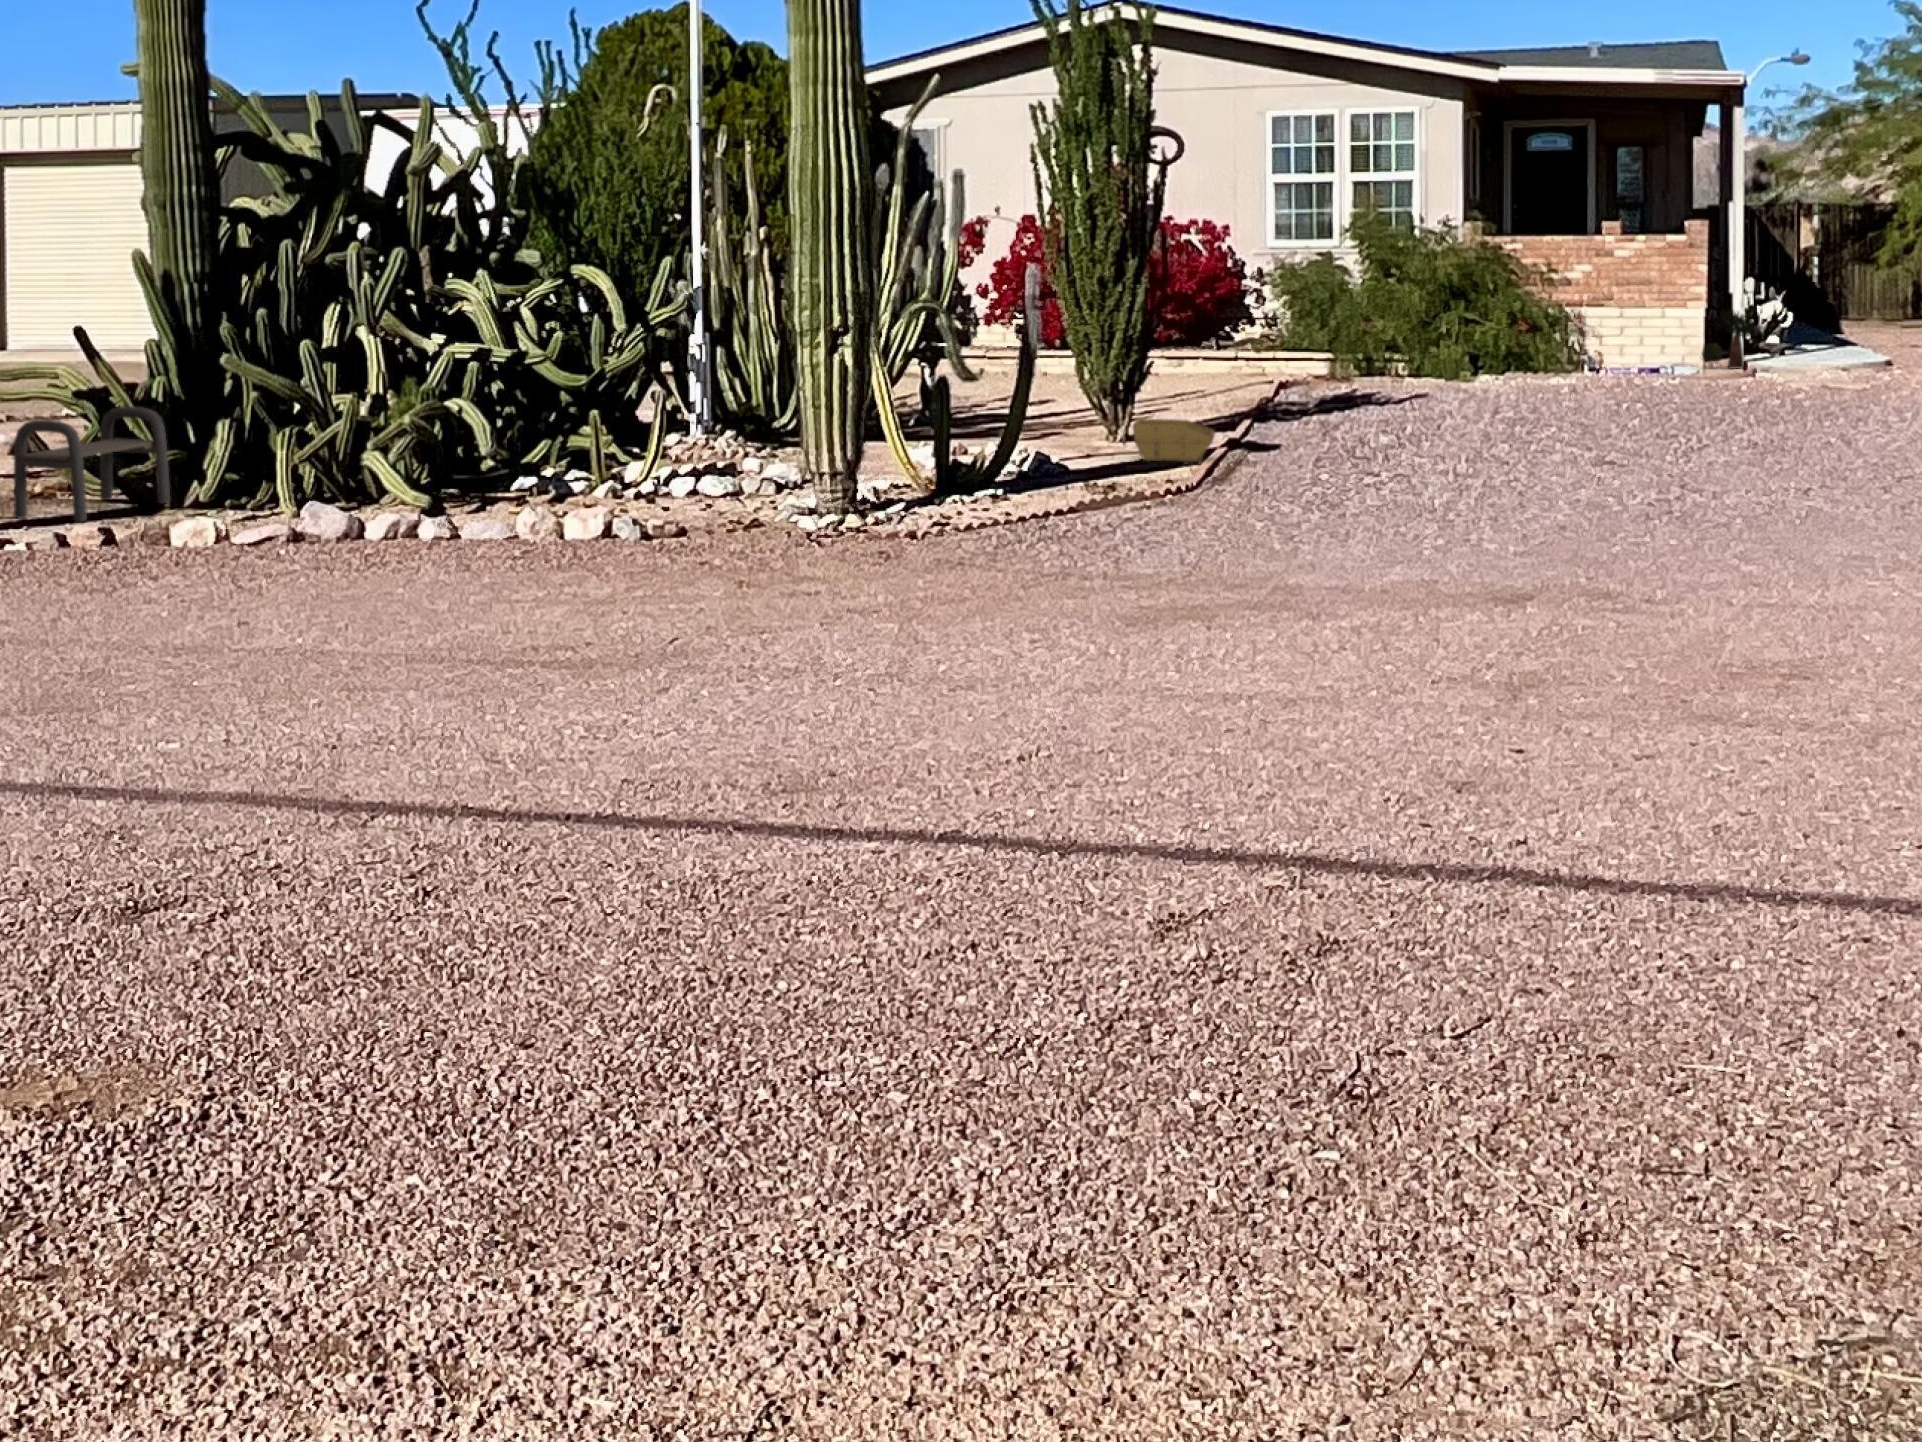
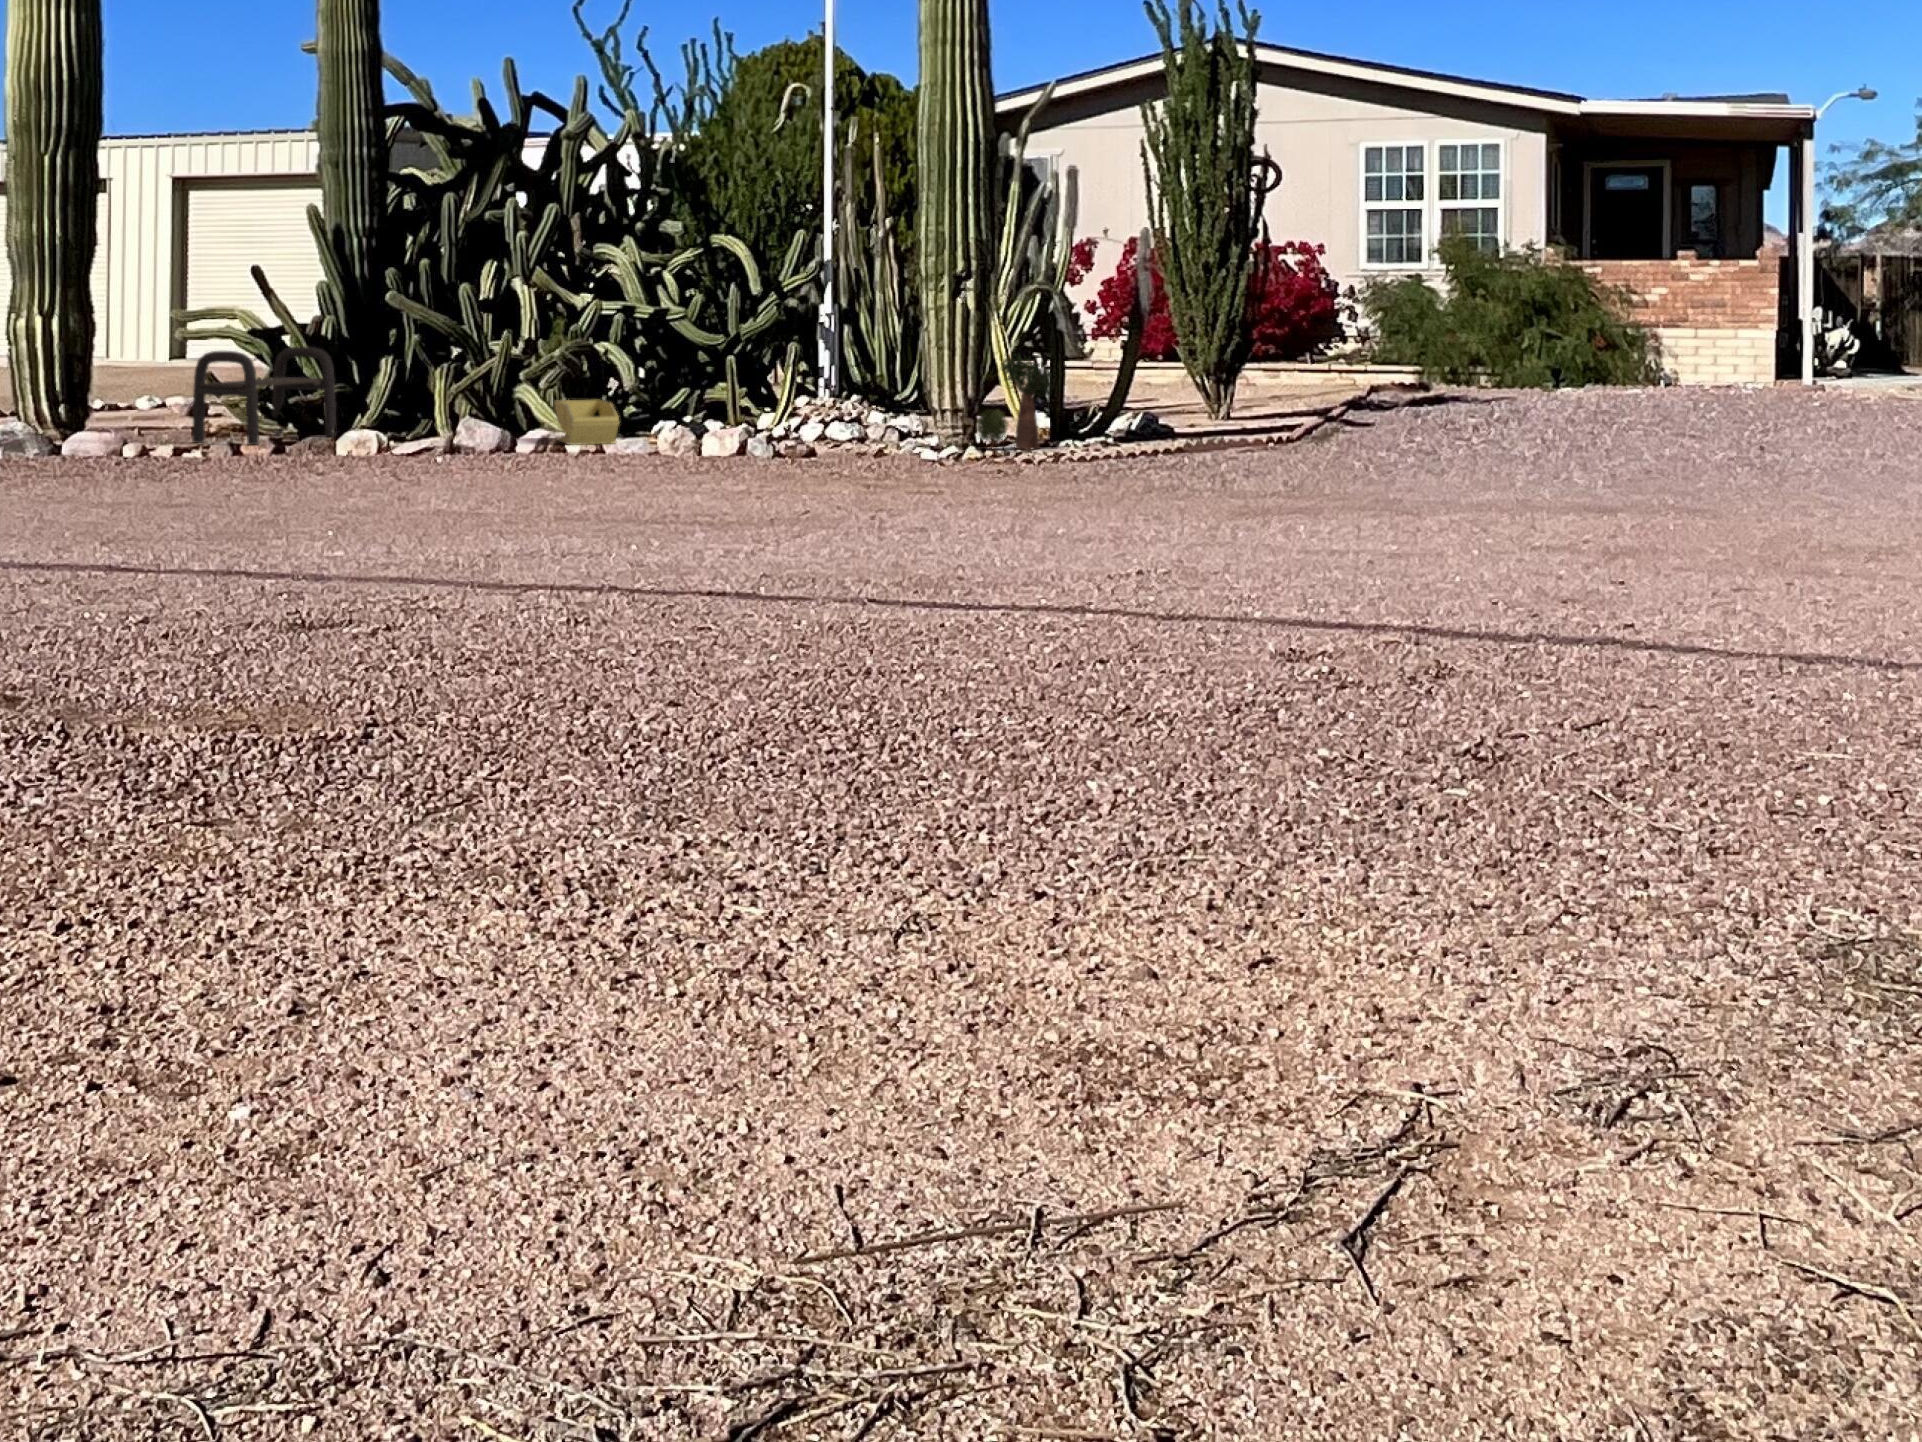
potted plant: present [1702,310,1755,369] -> present [976,354,1054,449]
storage bin: present [1133,419,1215,462] -> present [554,400,620,445]

